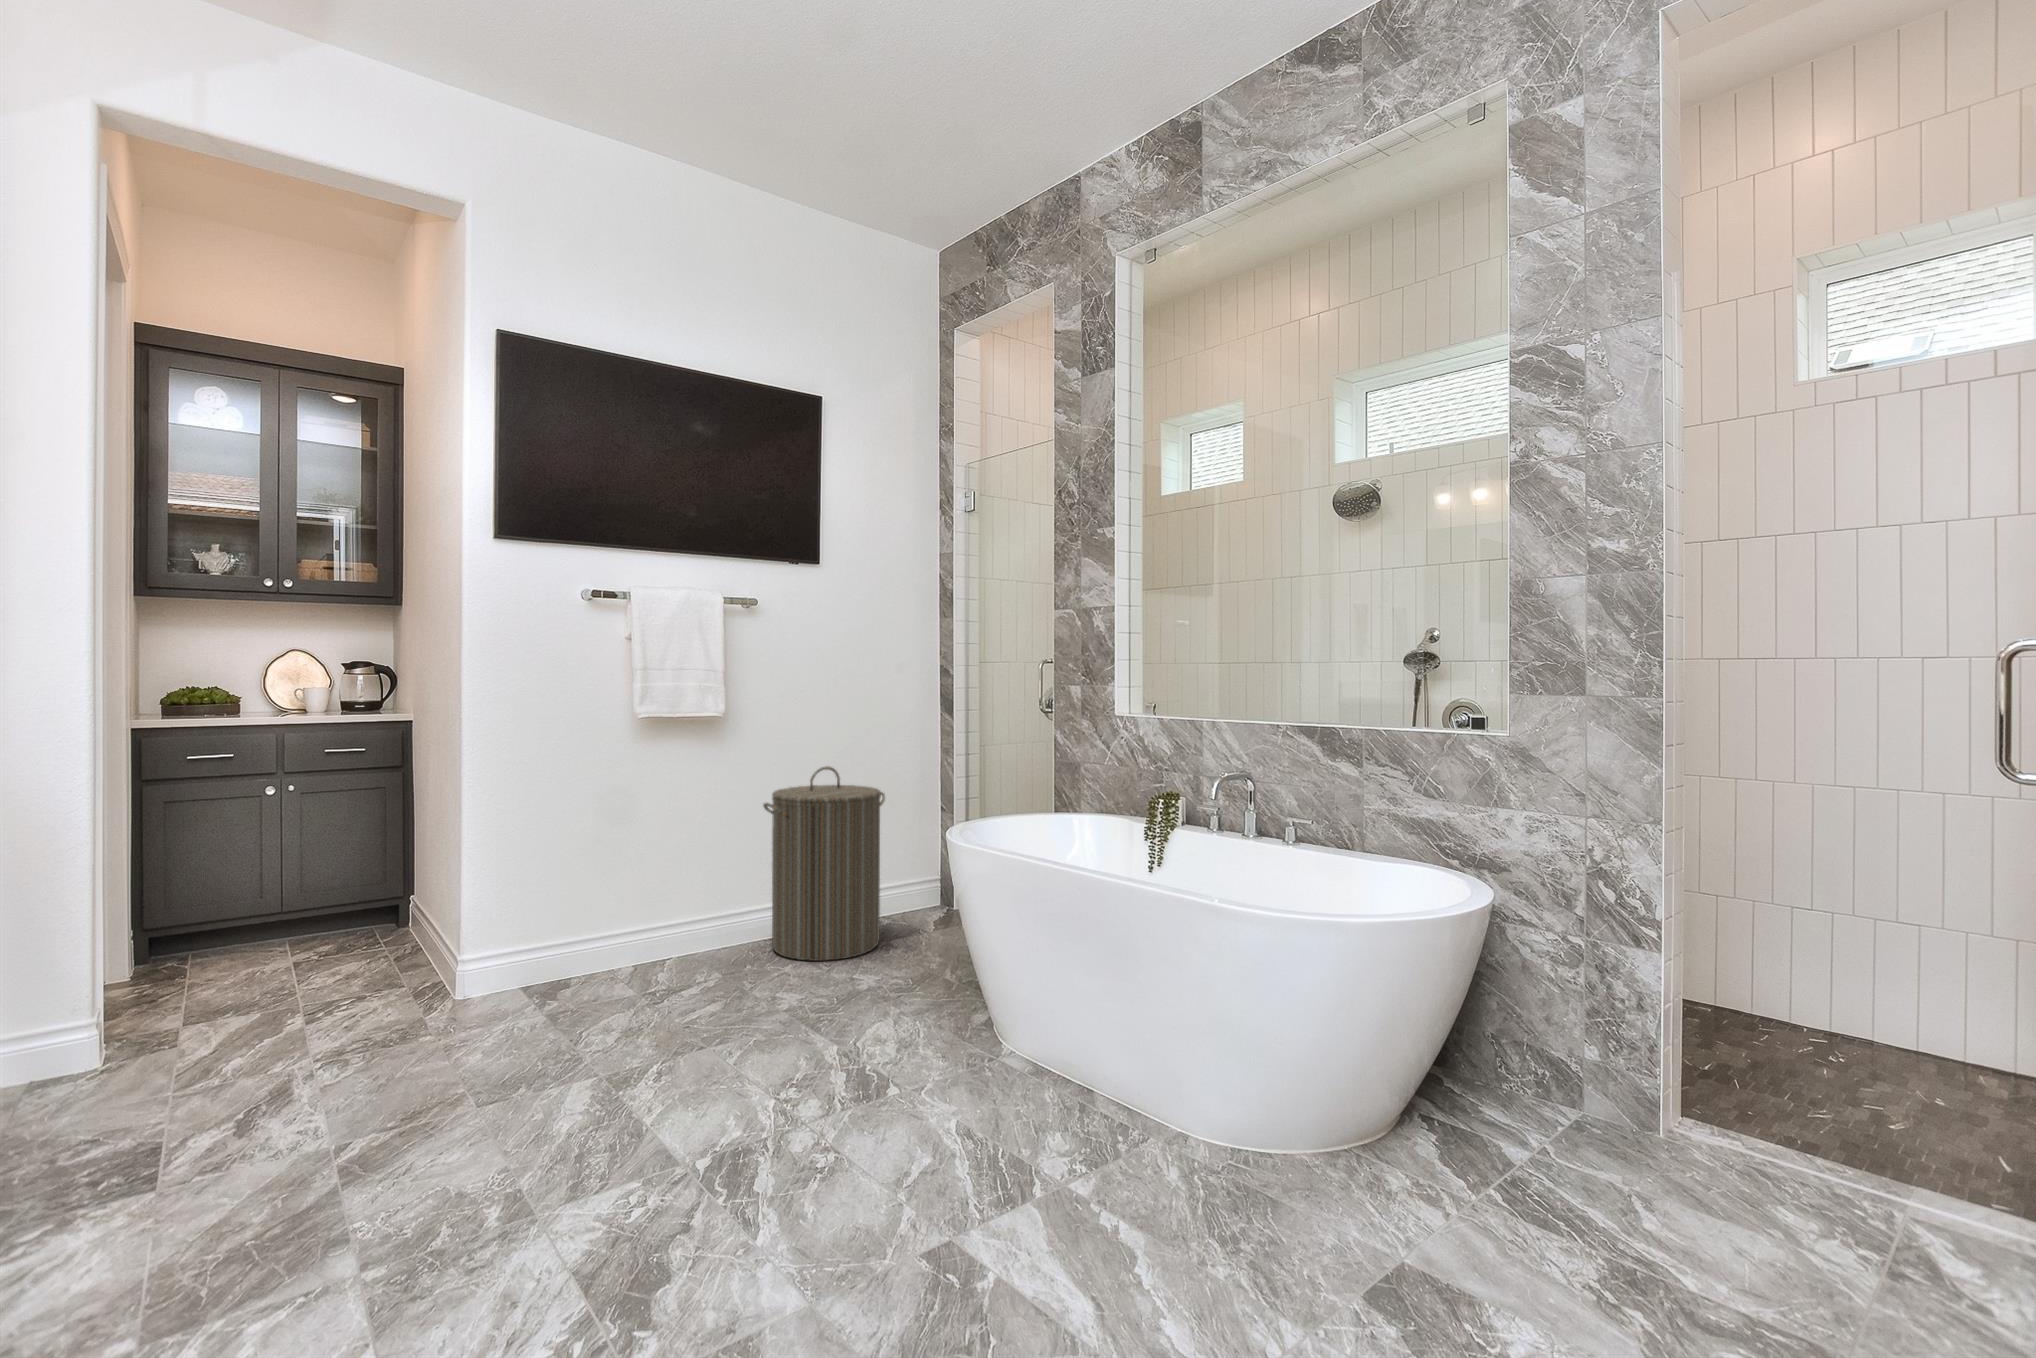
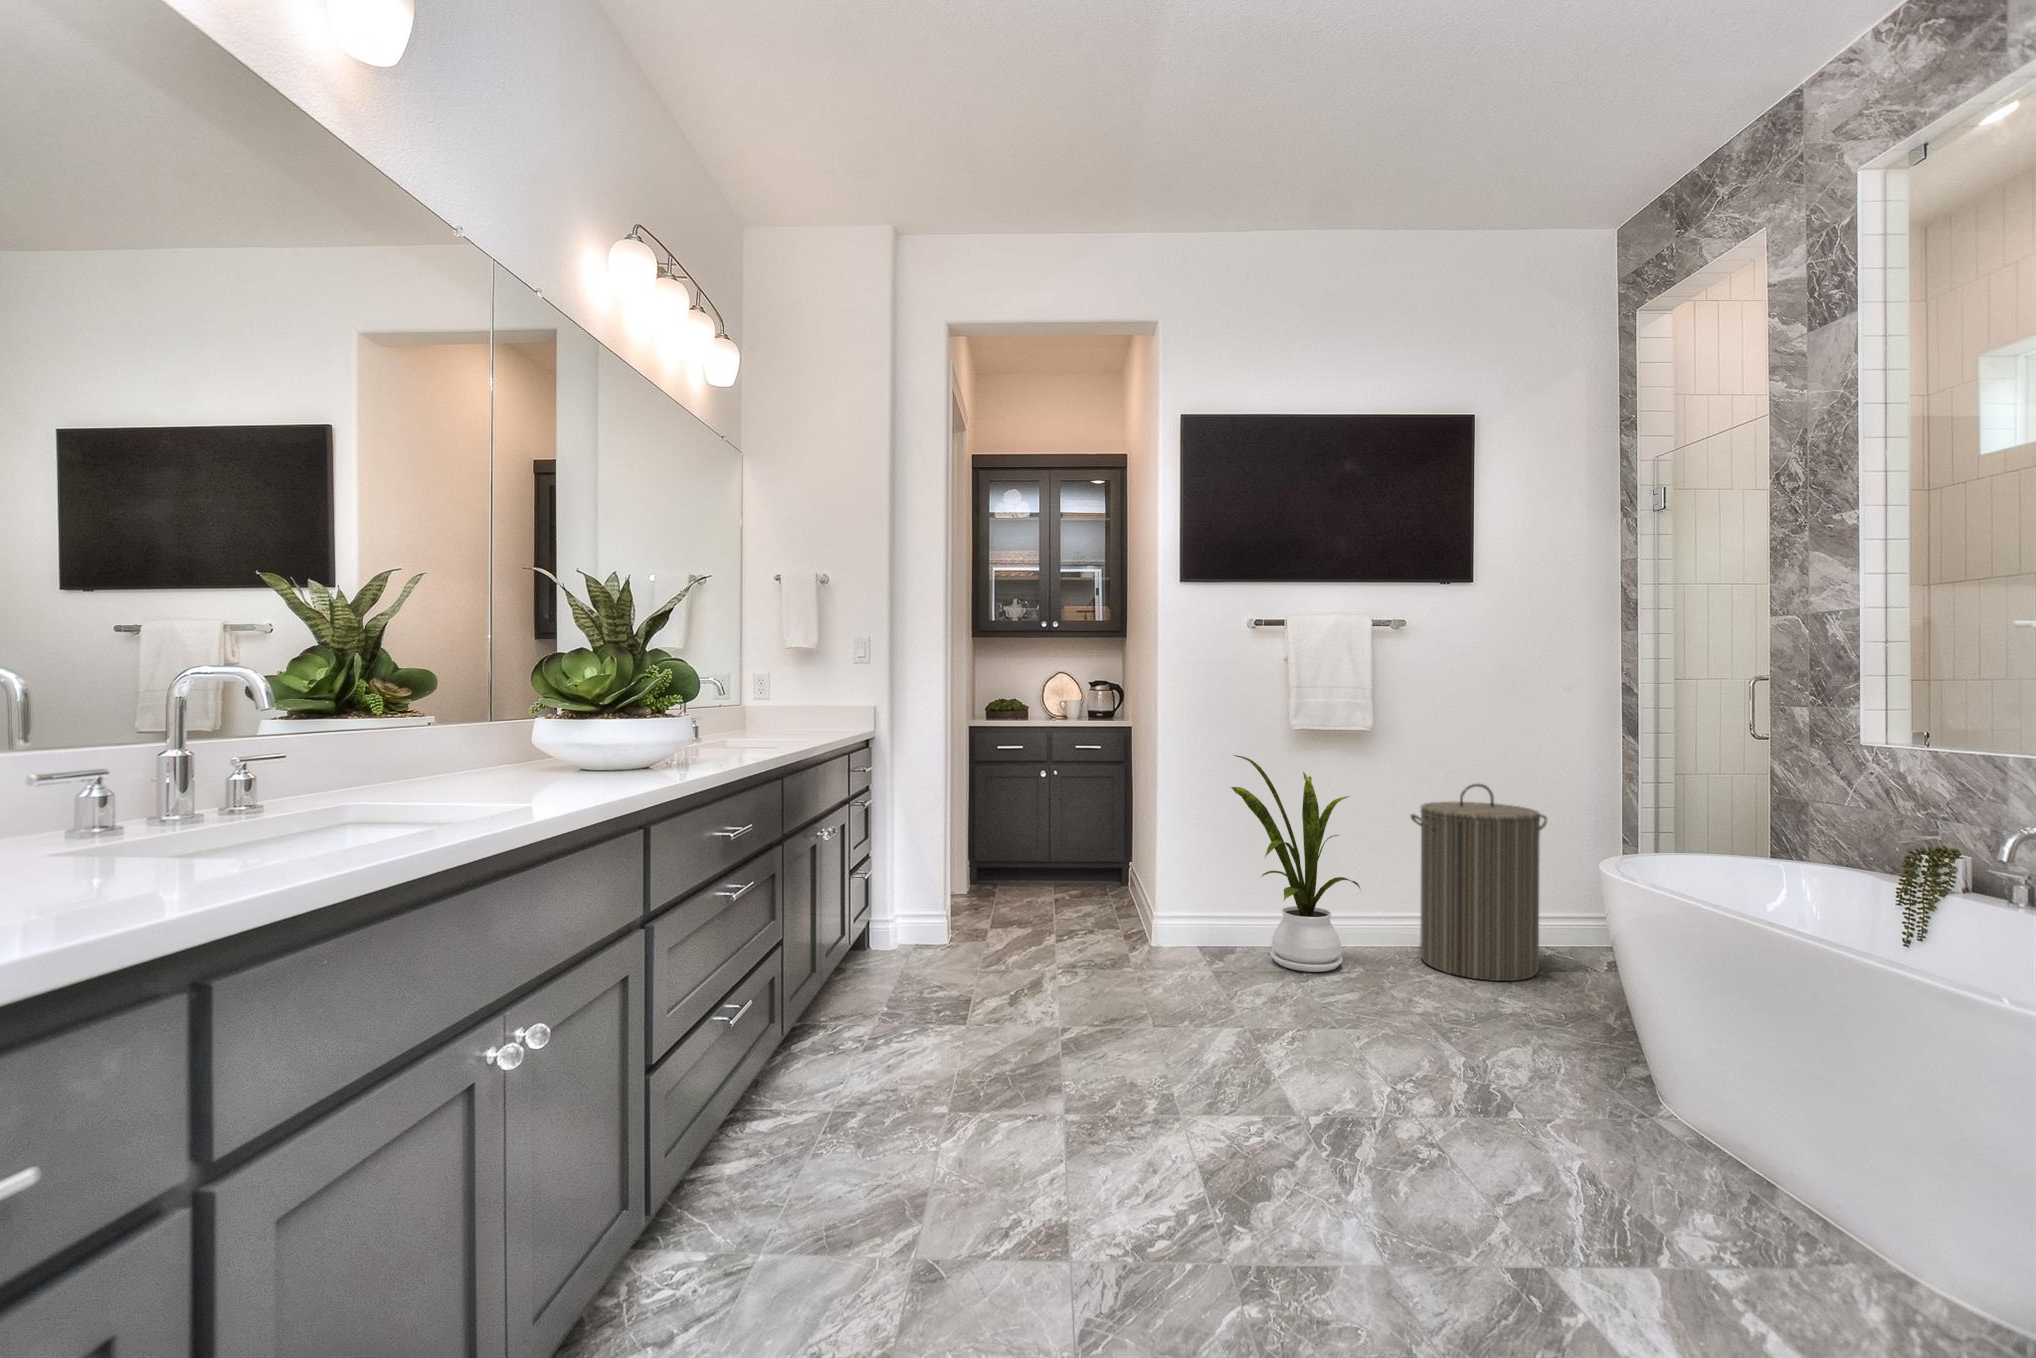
house plant: none [562,752,713,990] -> present [1231,755,1360,972]

